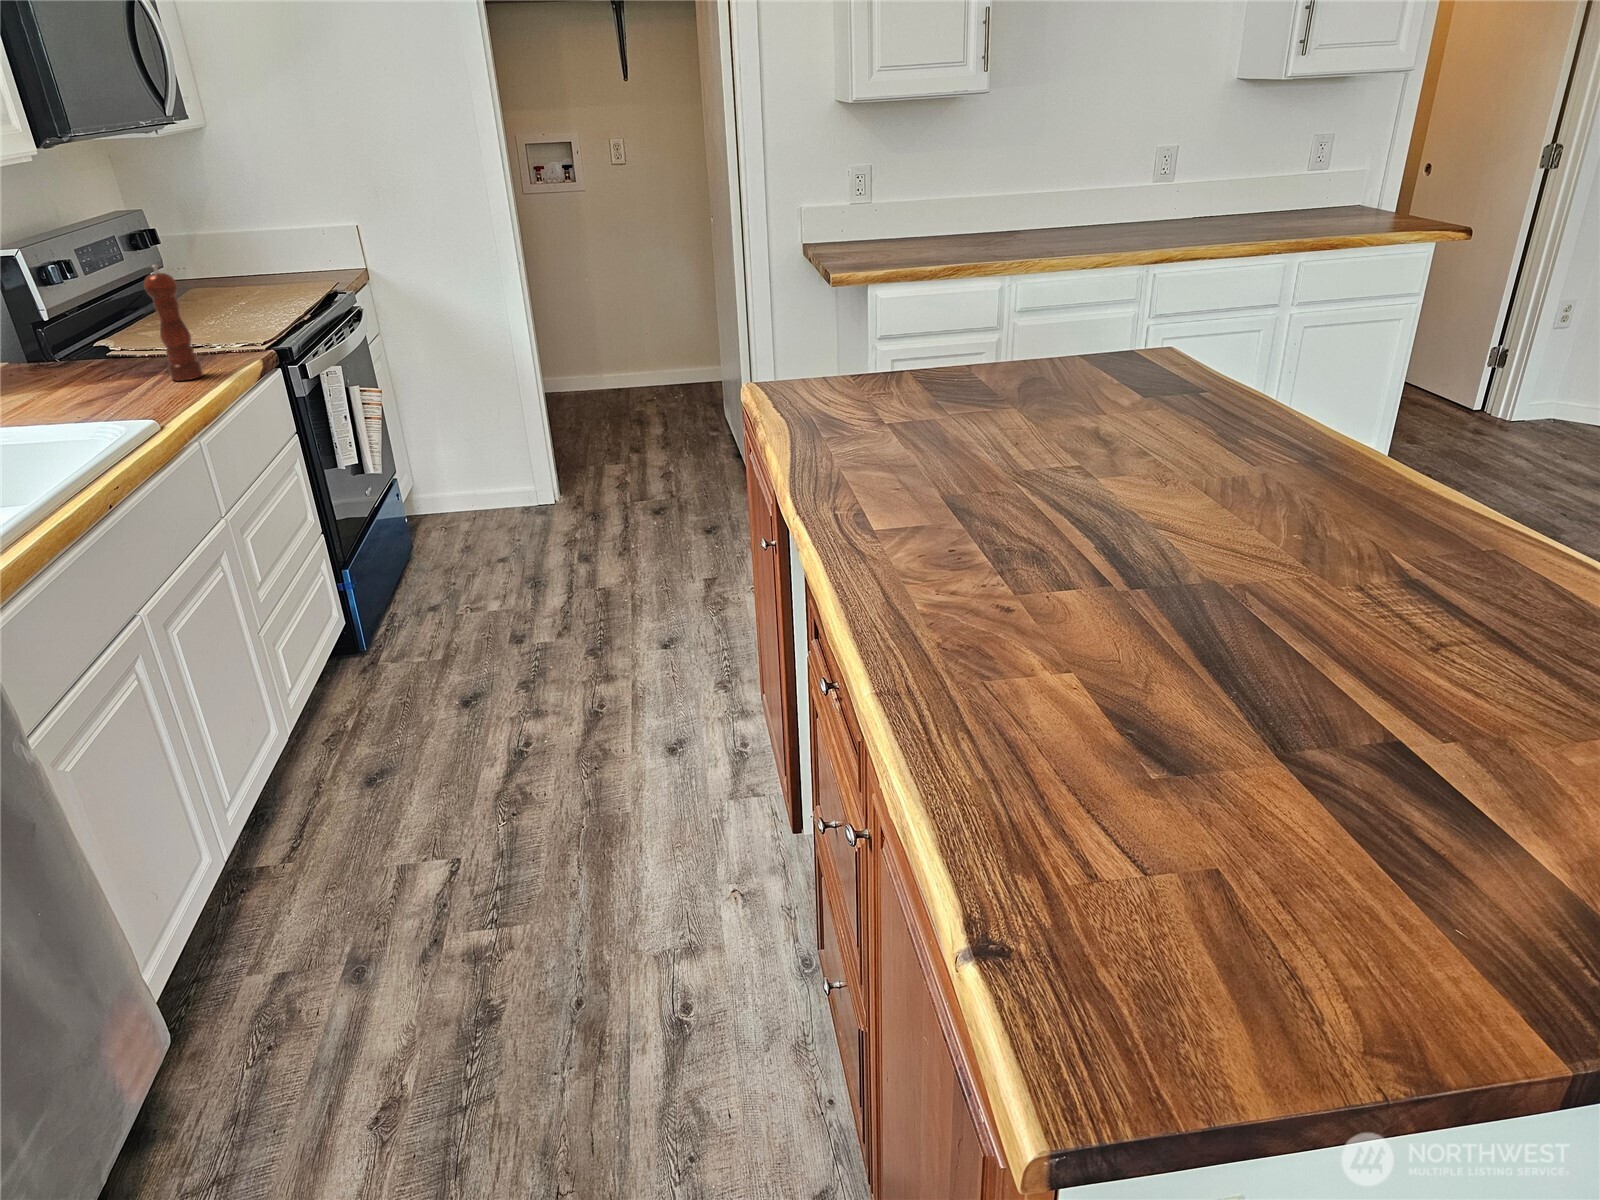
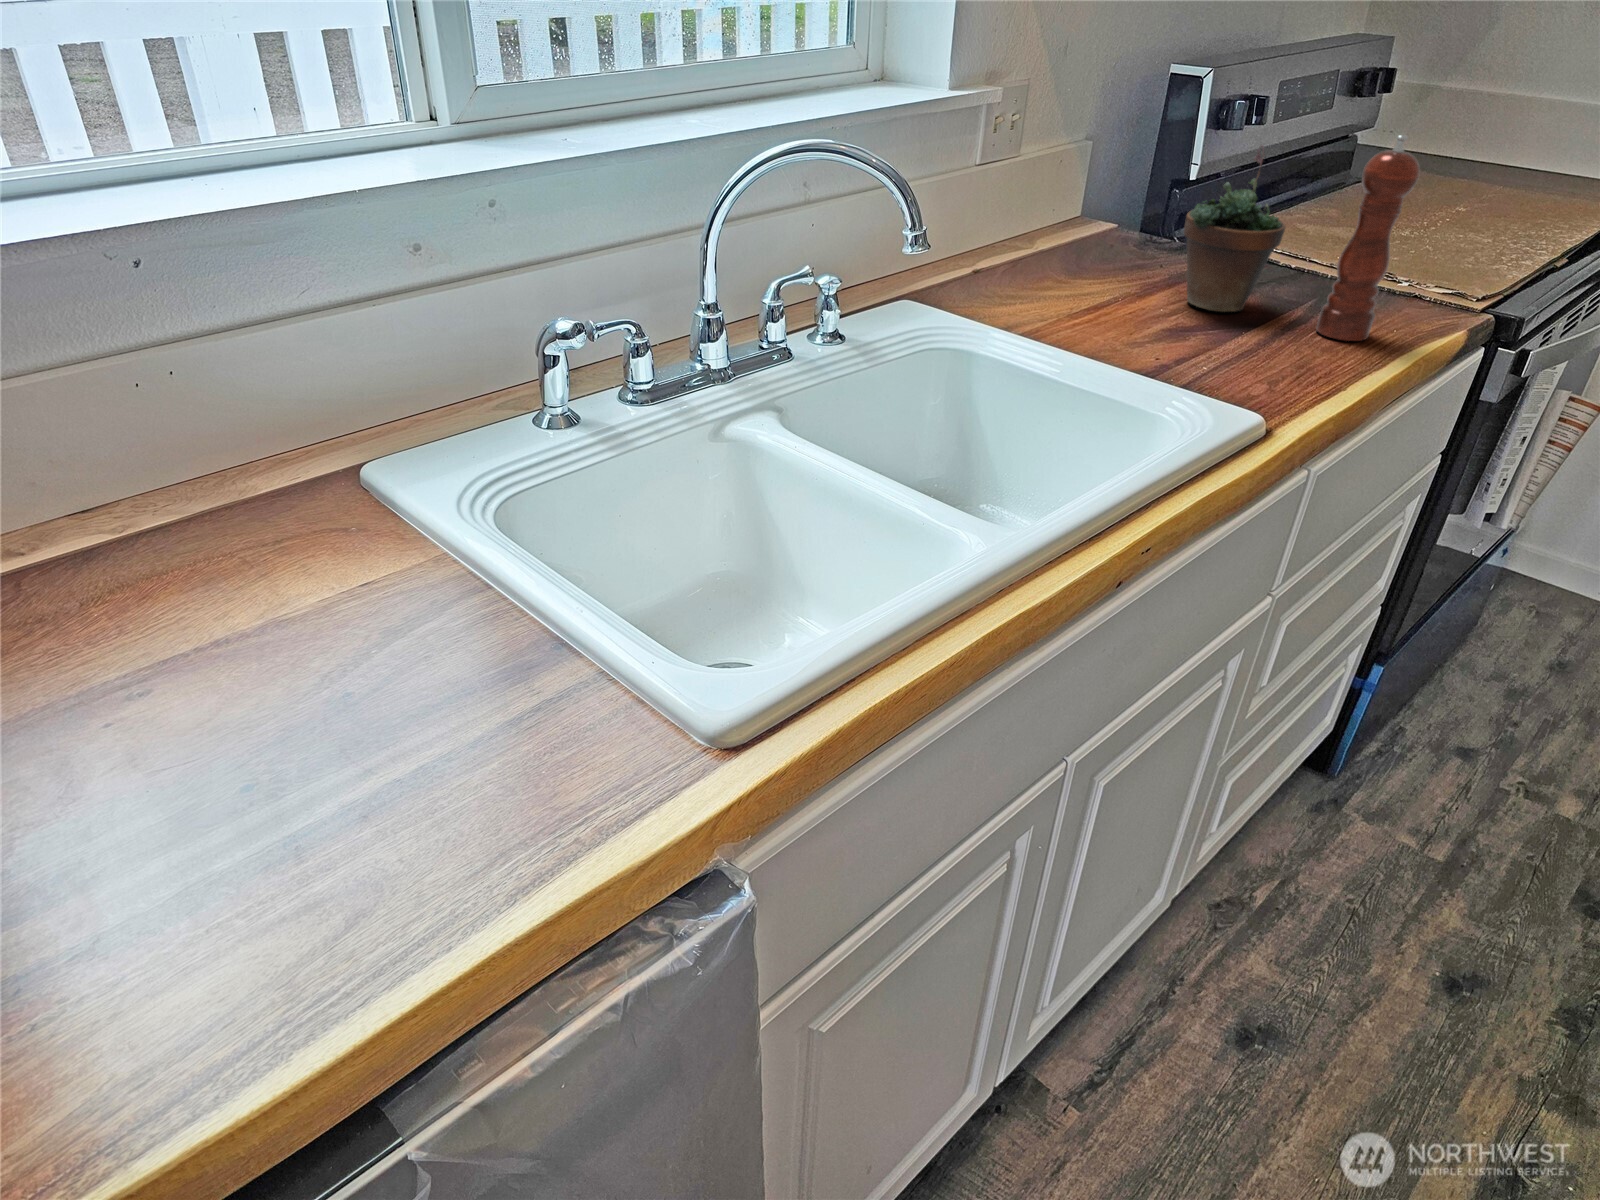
succulent plant: none [51,286,123,389] -> present [1183,145,1286,312]

